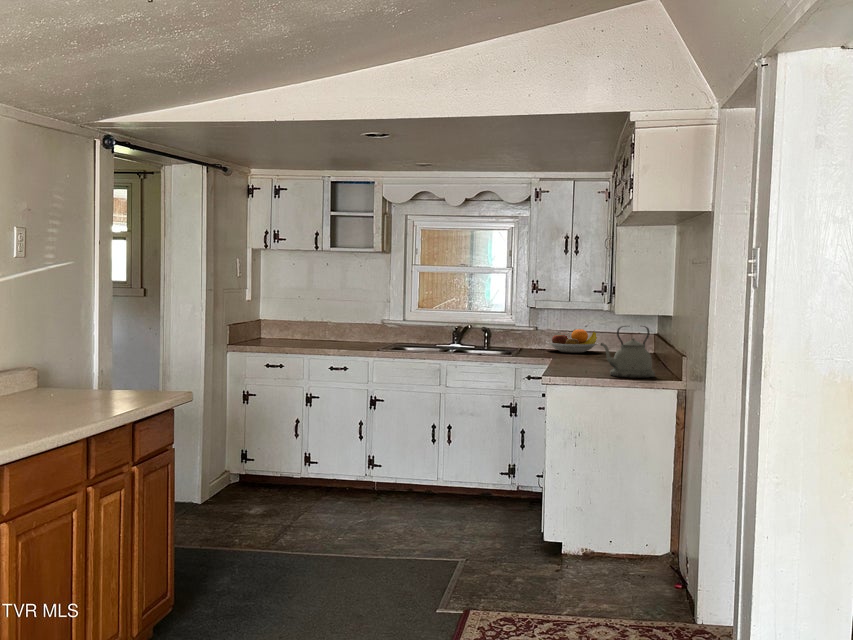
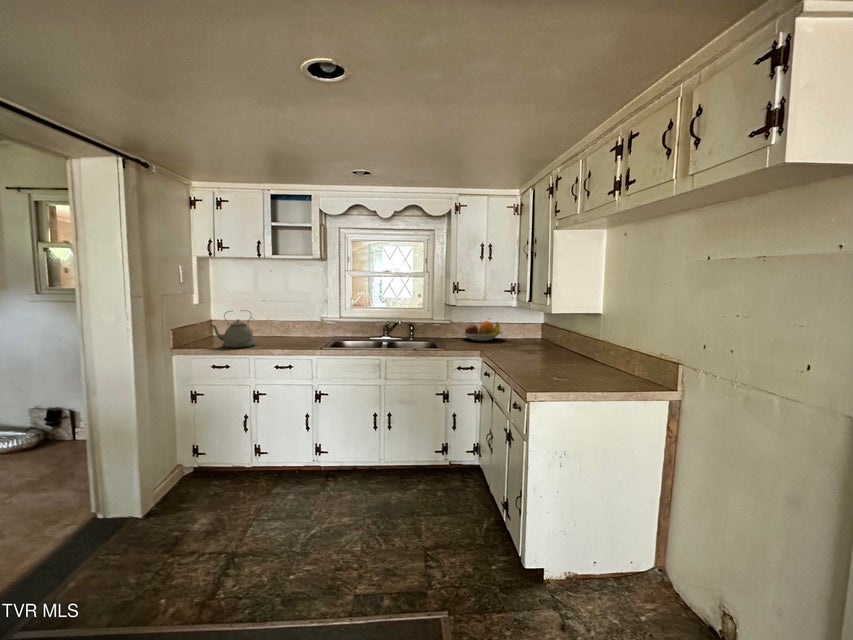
kettle: present [601,326,655,378] -> present [210,311,256,348]

